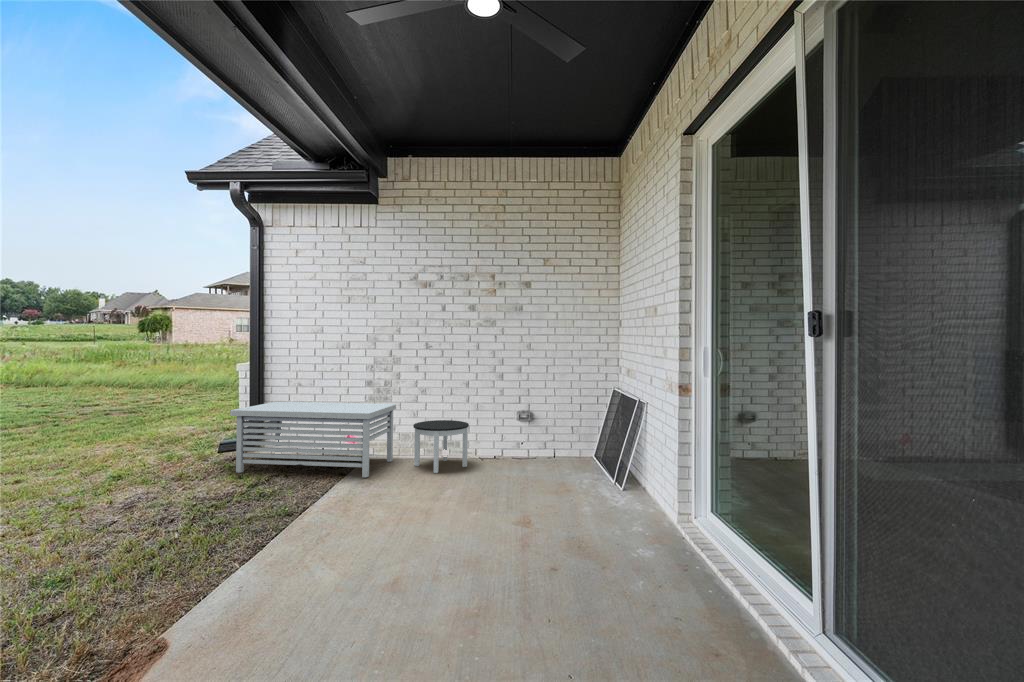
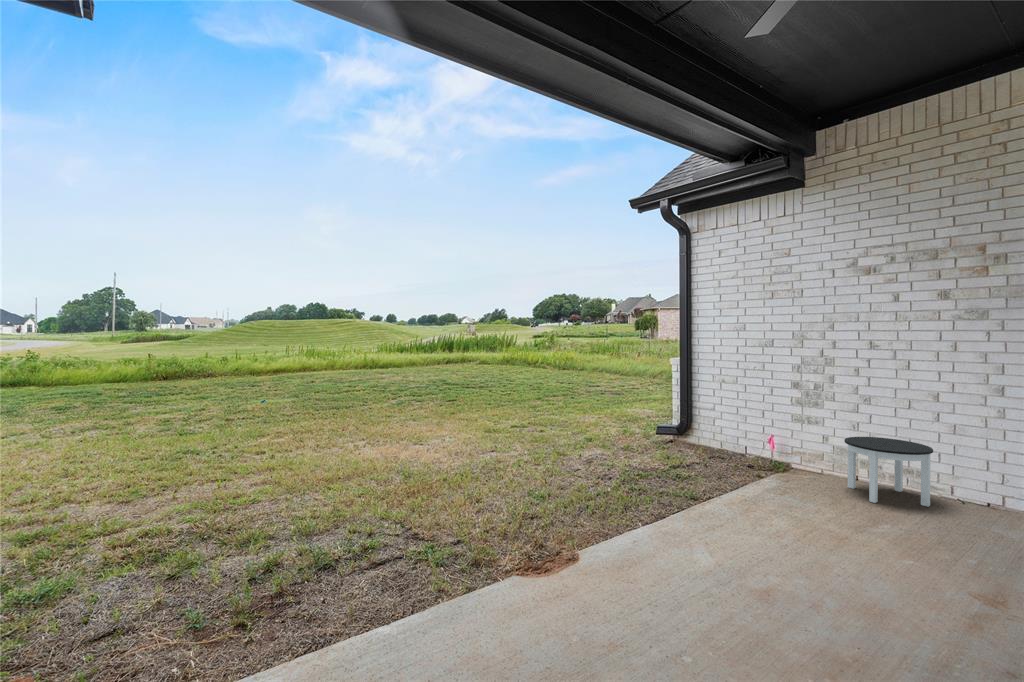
storage bench: present [230,402,396,477] -> none [661,395,827,485]

